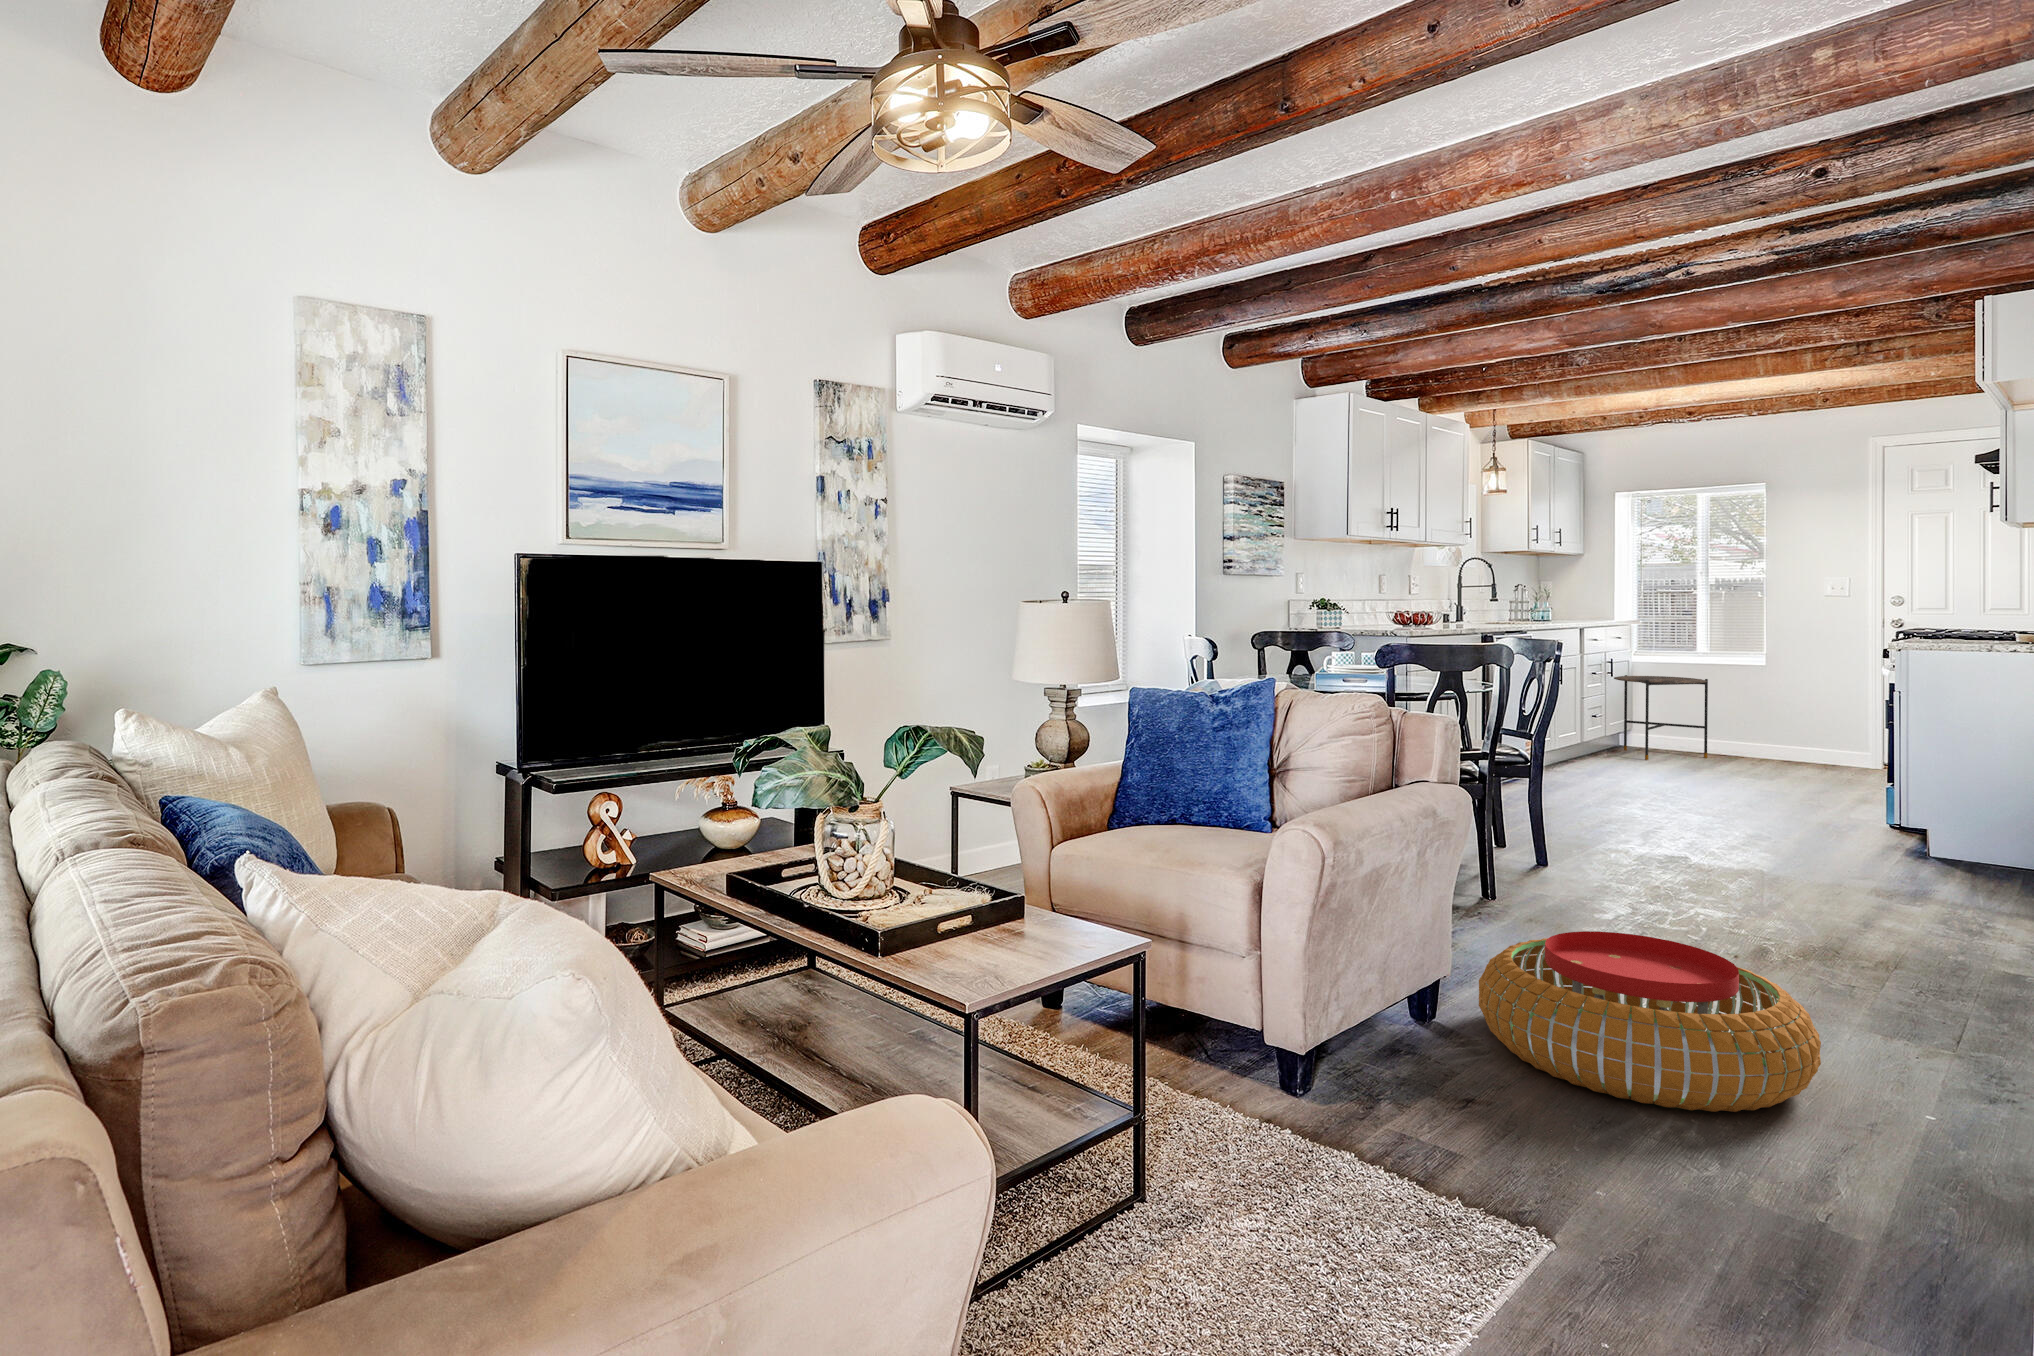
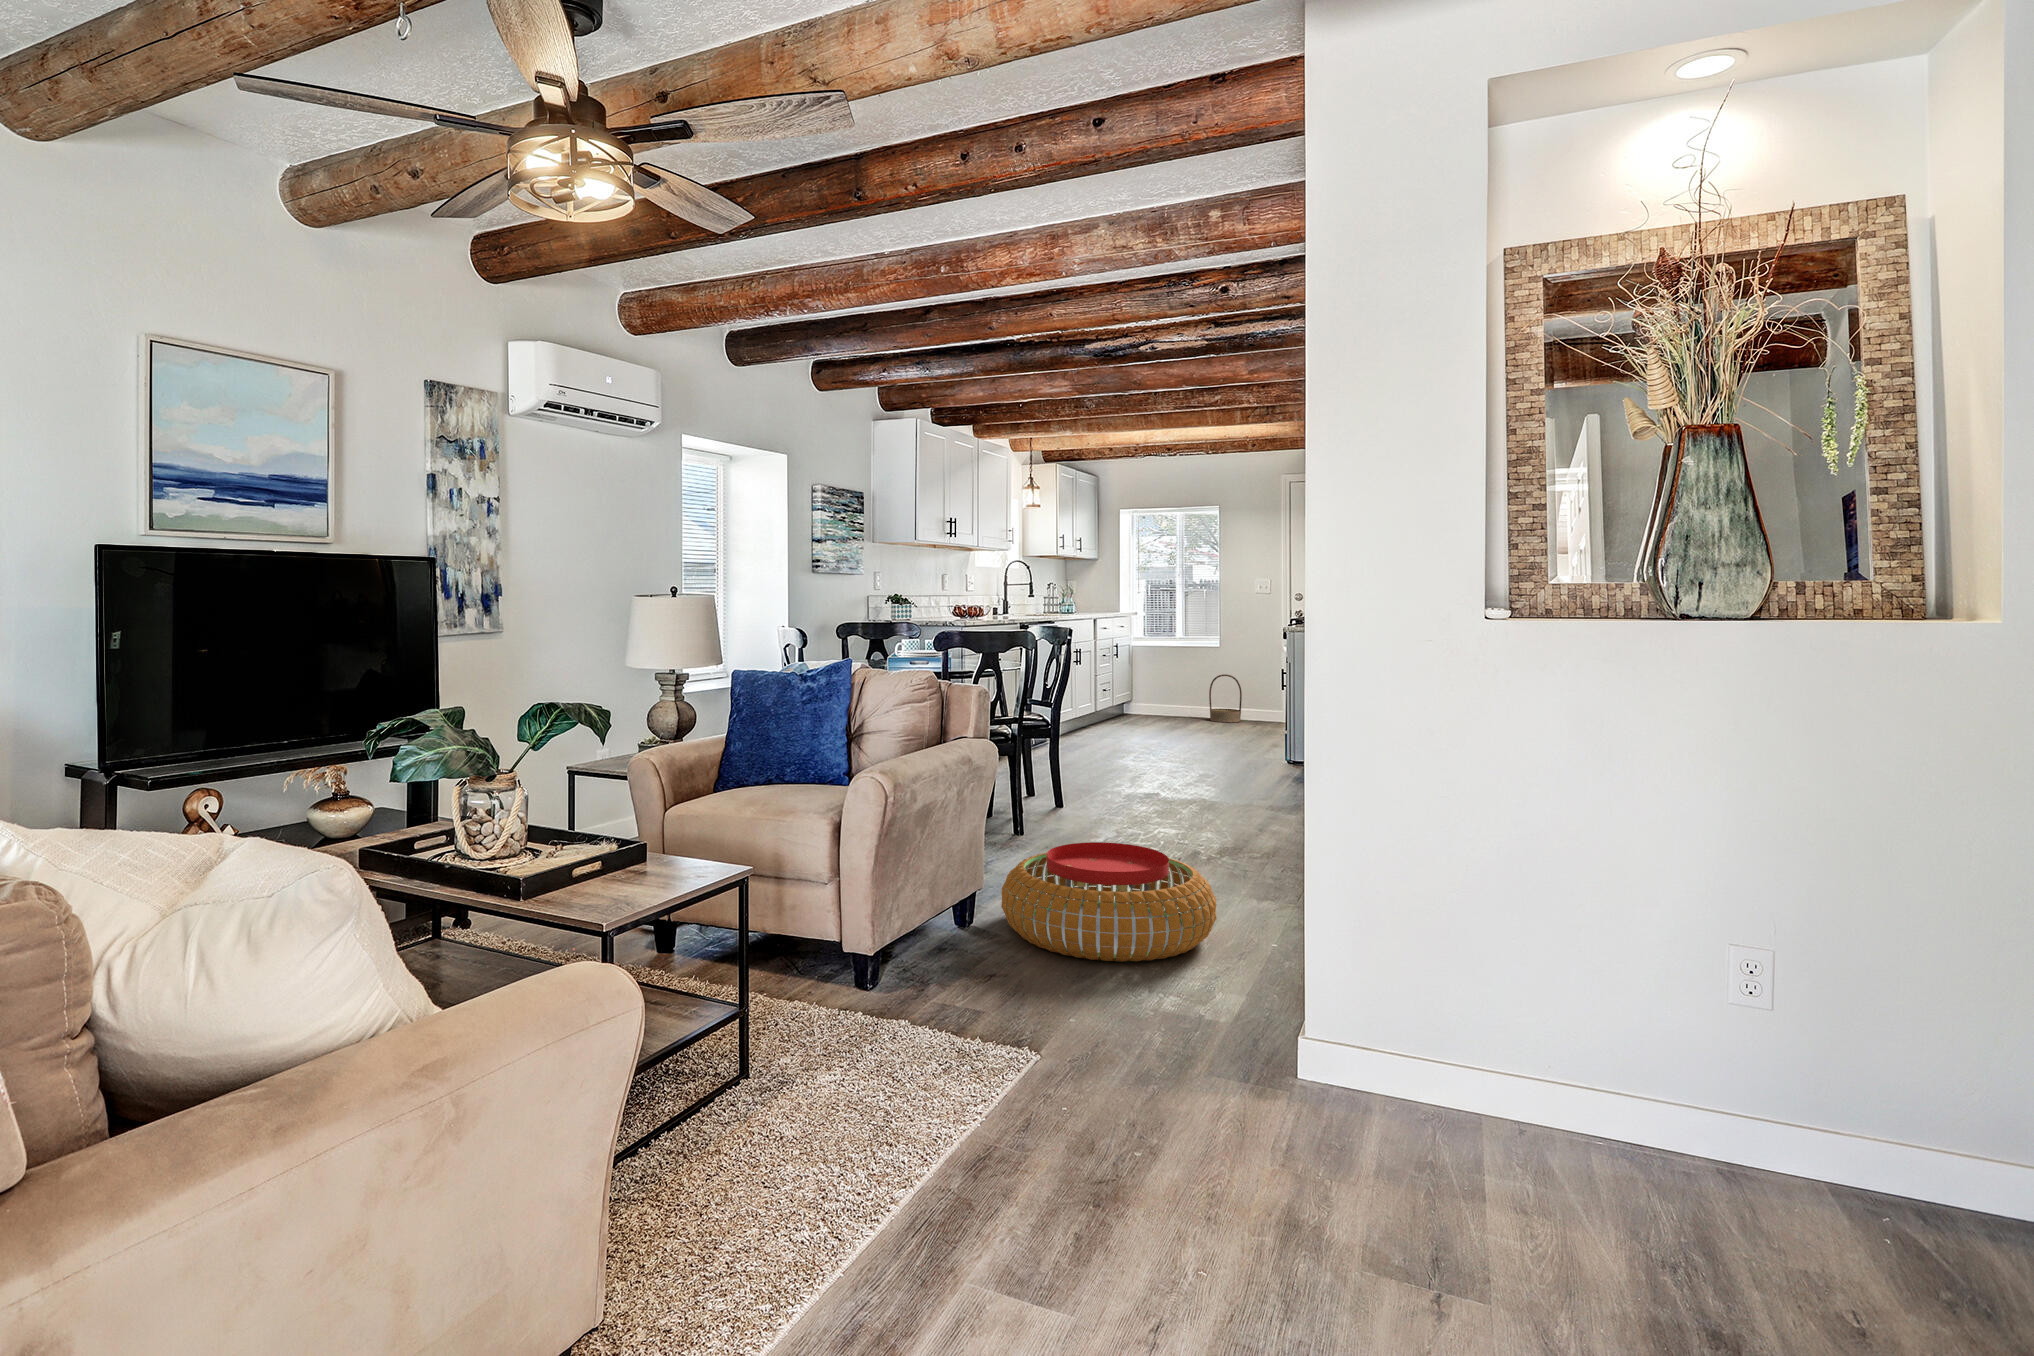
side table: present [1614,675,1708,760] -> none [1112,656,1175,722]
basket: none [1762,703,1814,767] -> present [1209,674,1242,722]

